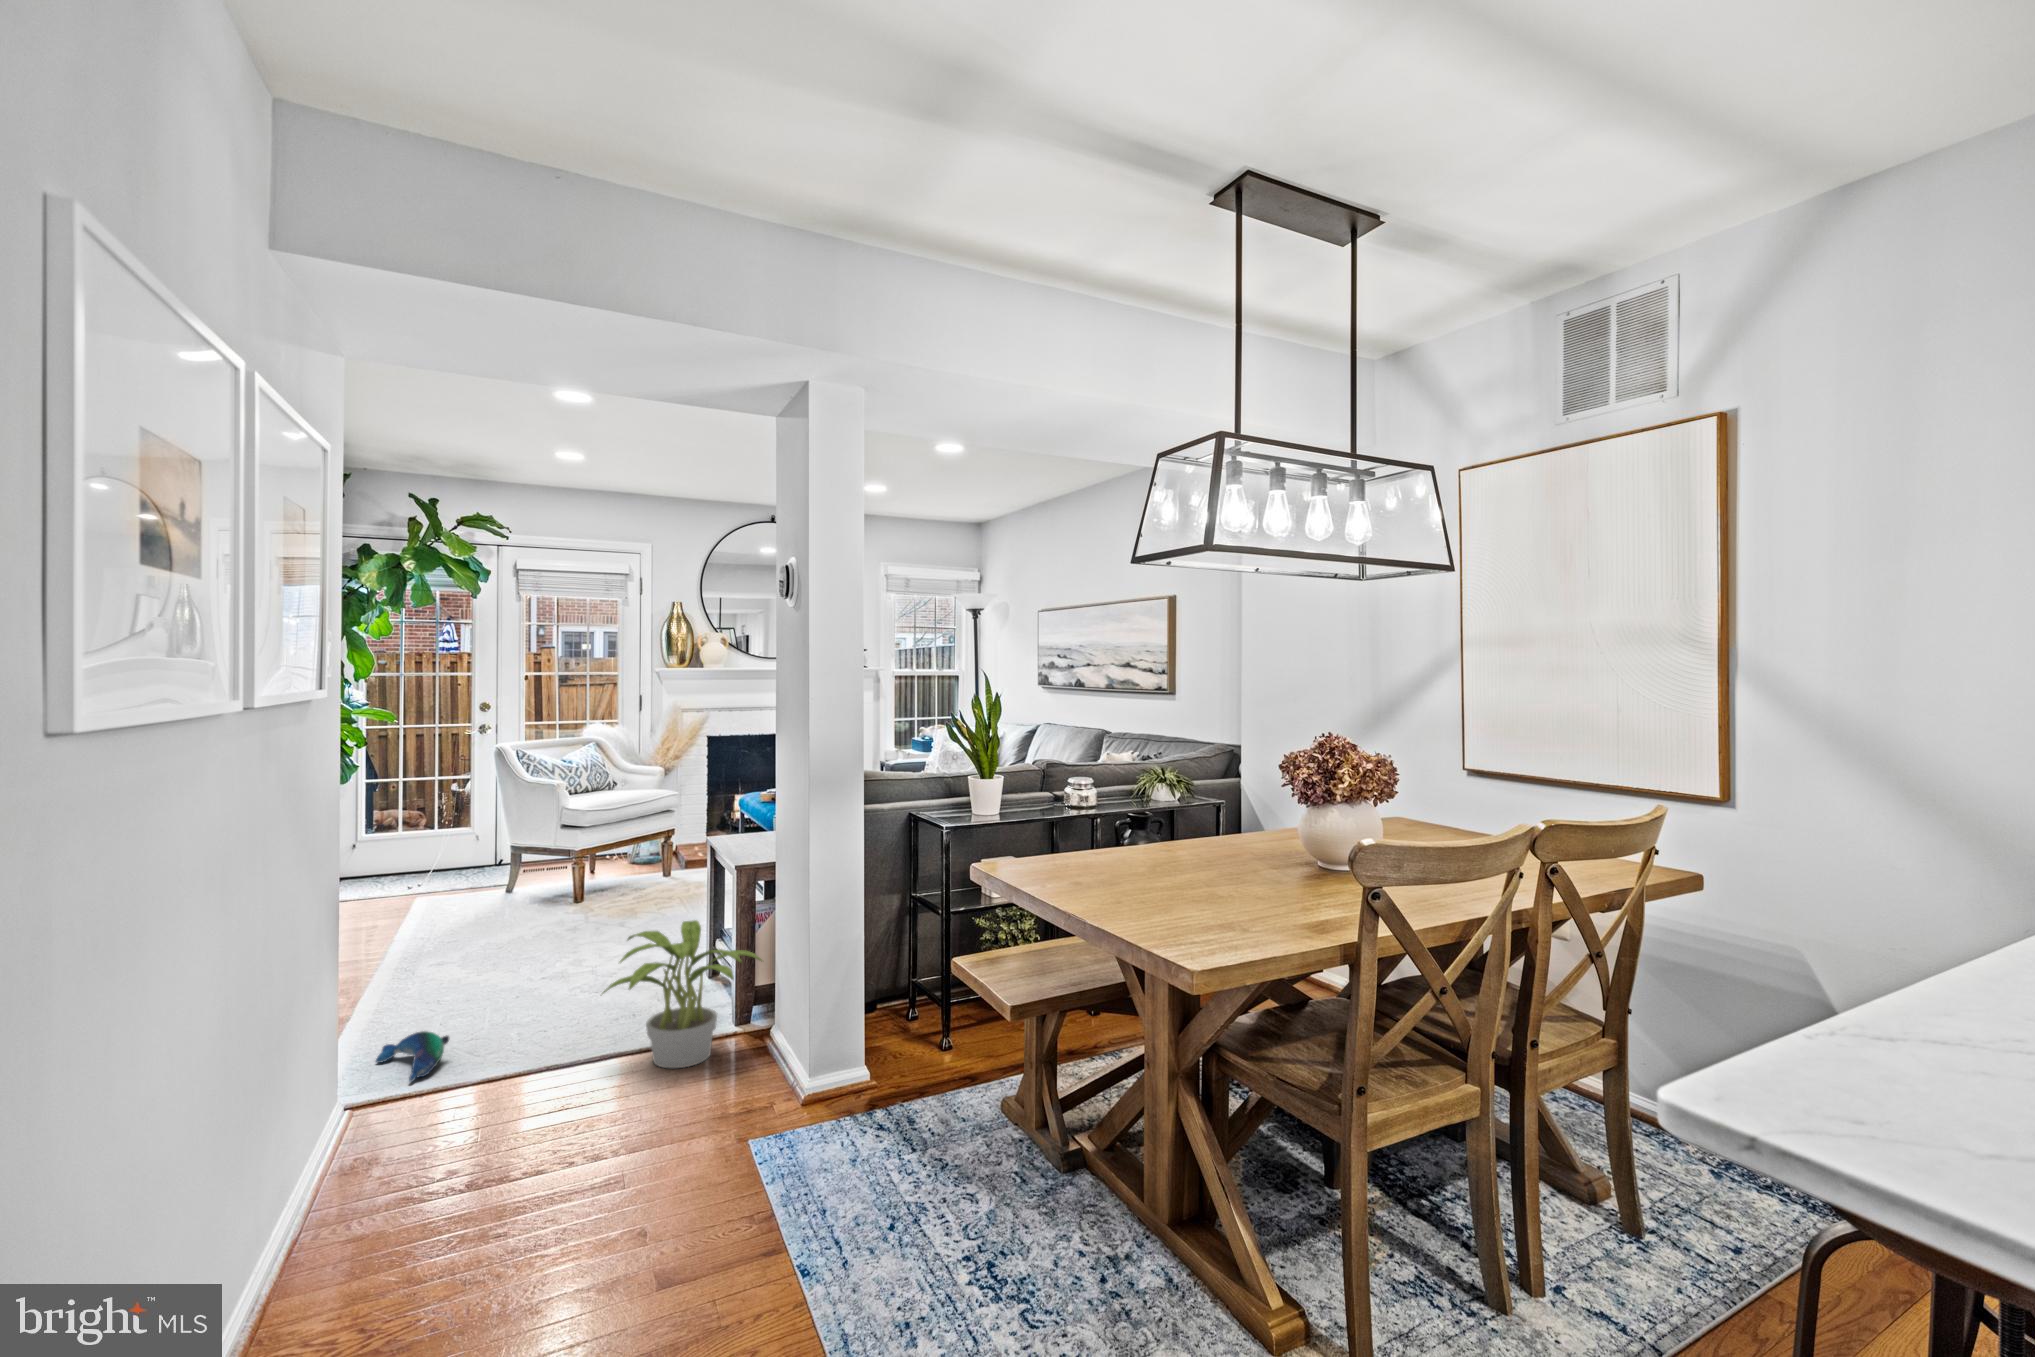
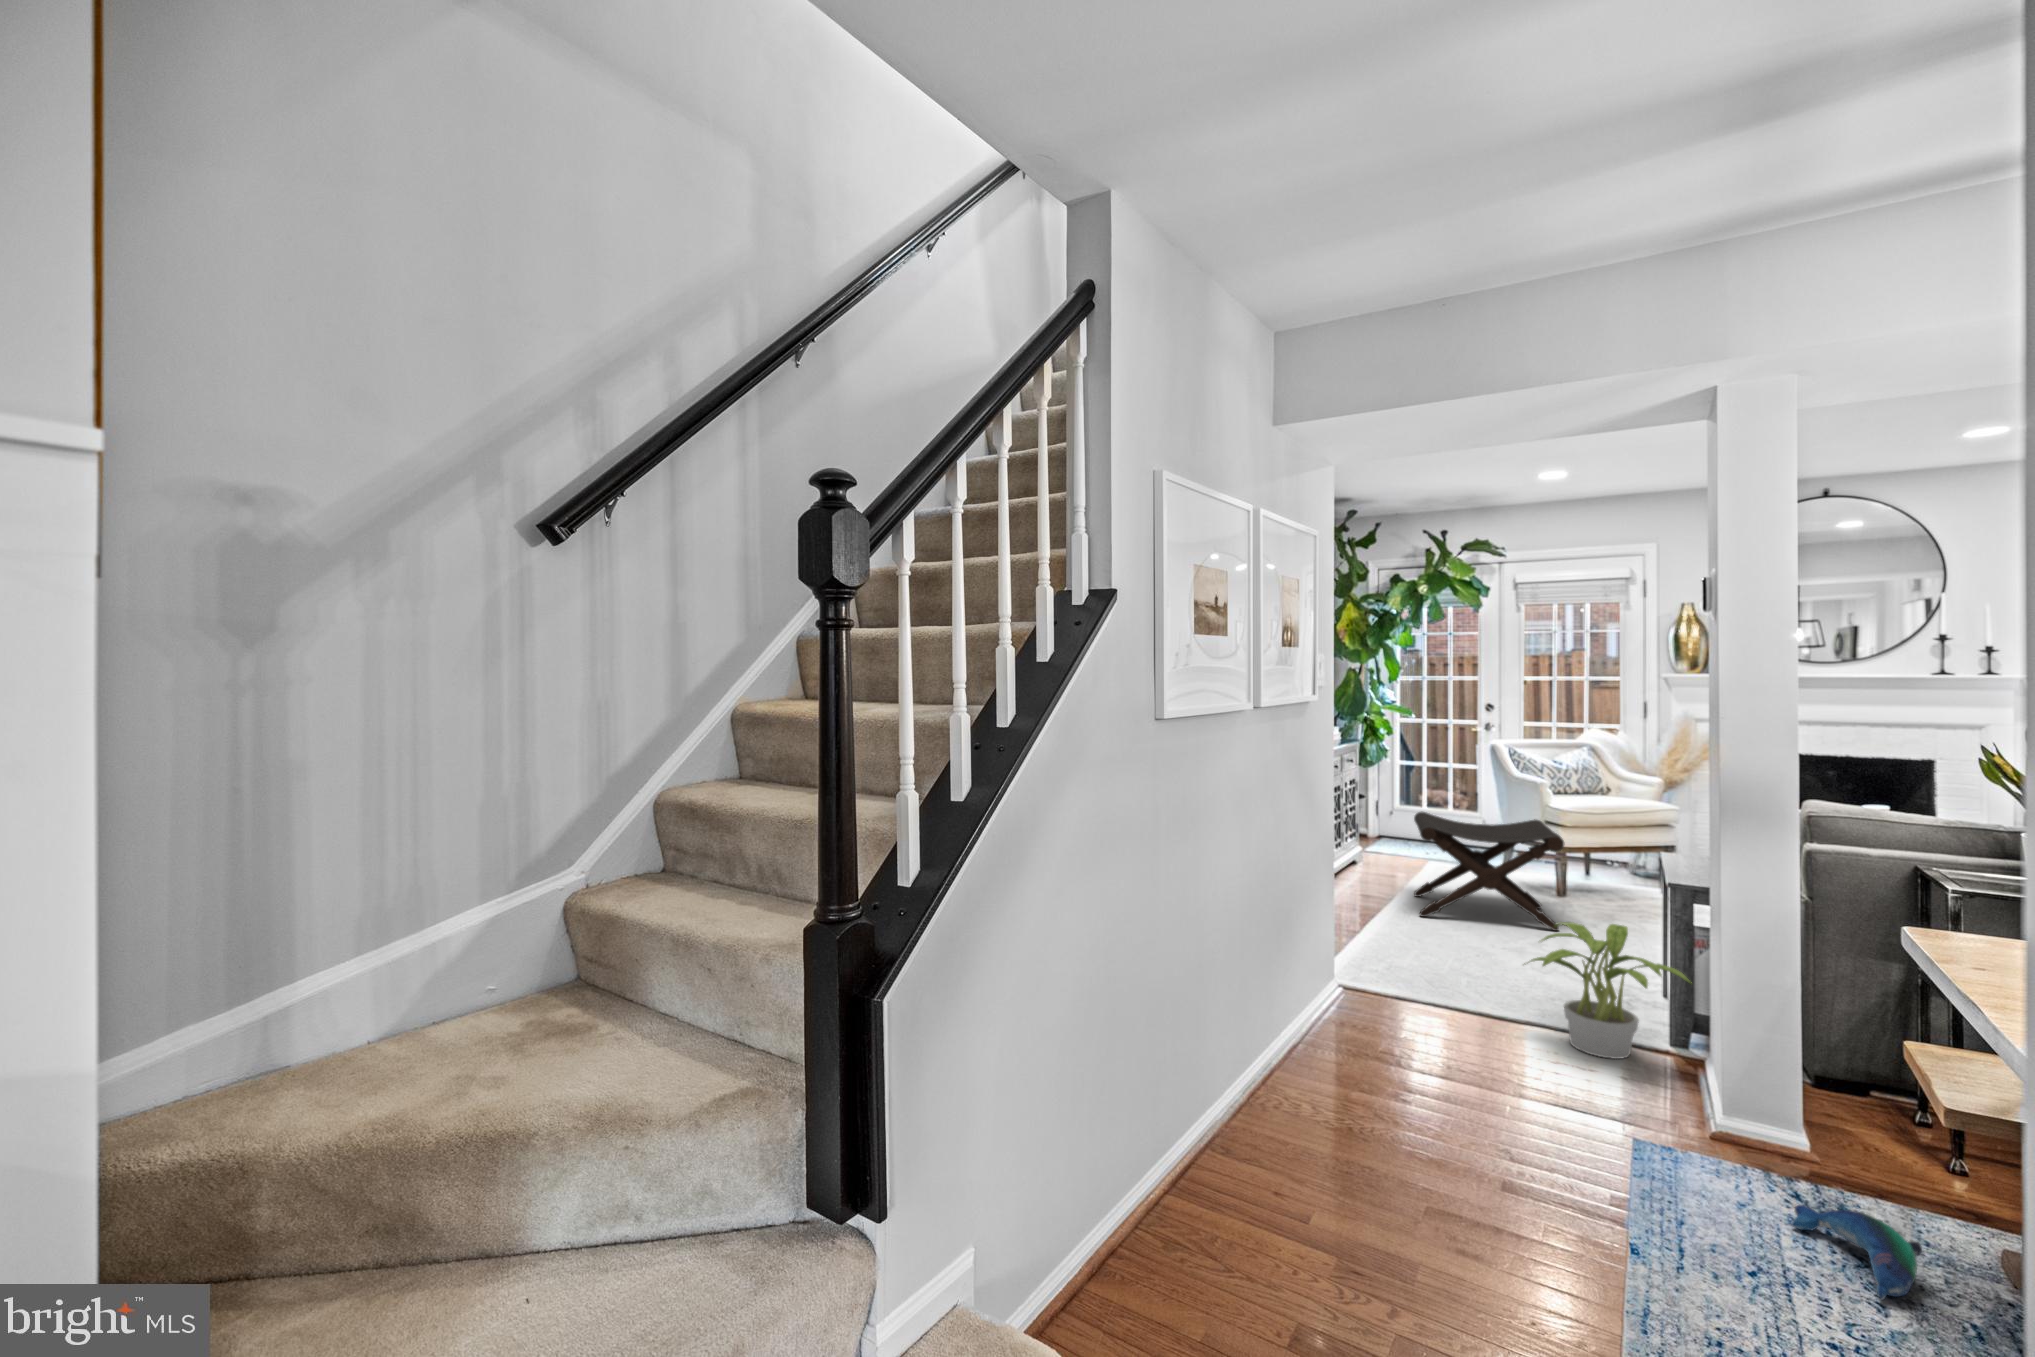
footstool: none [413,826,598,971] -> present [1414,812,1564,931]
plush toy: present [376,1031,449,1082] -> present [1792,1205,1922,1300]

